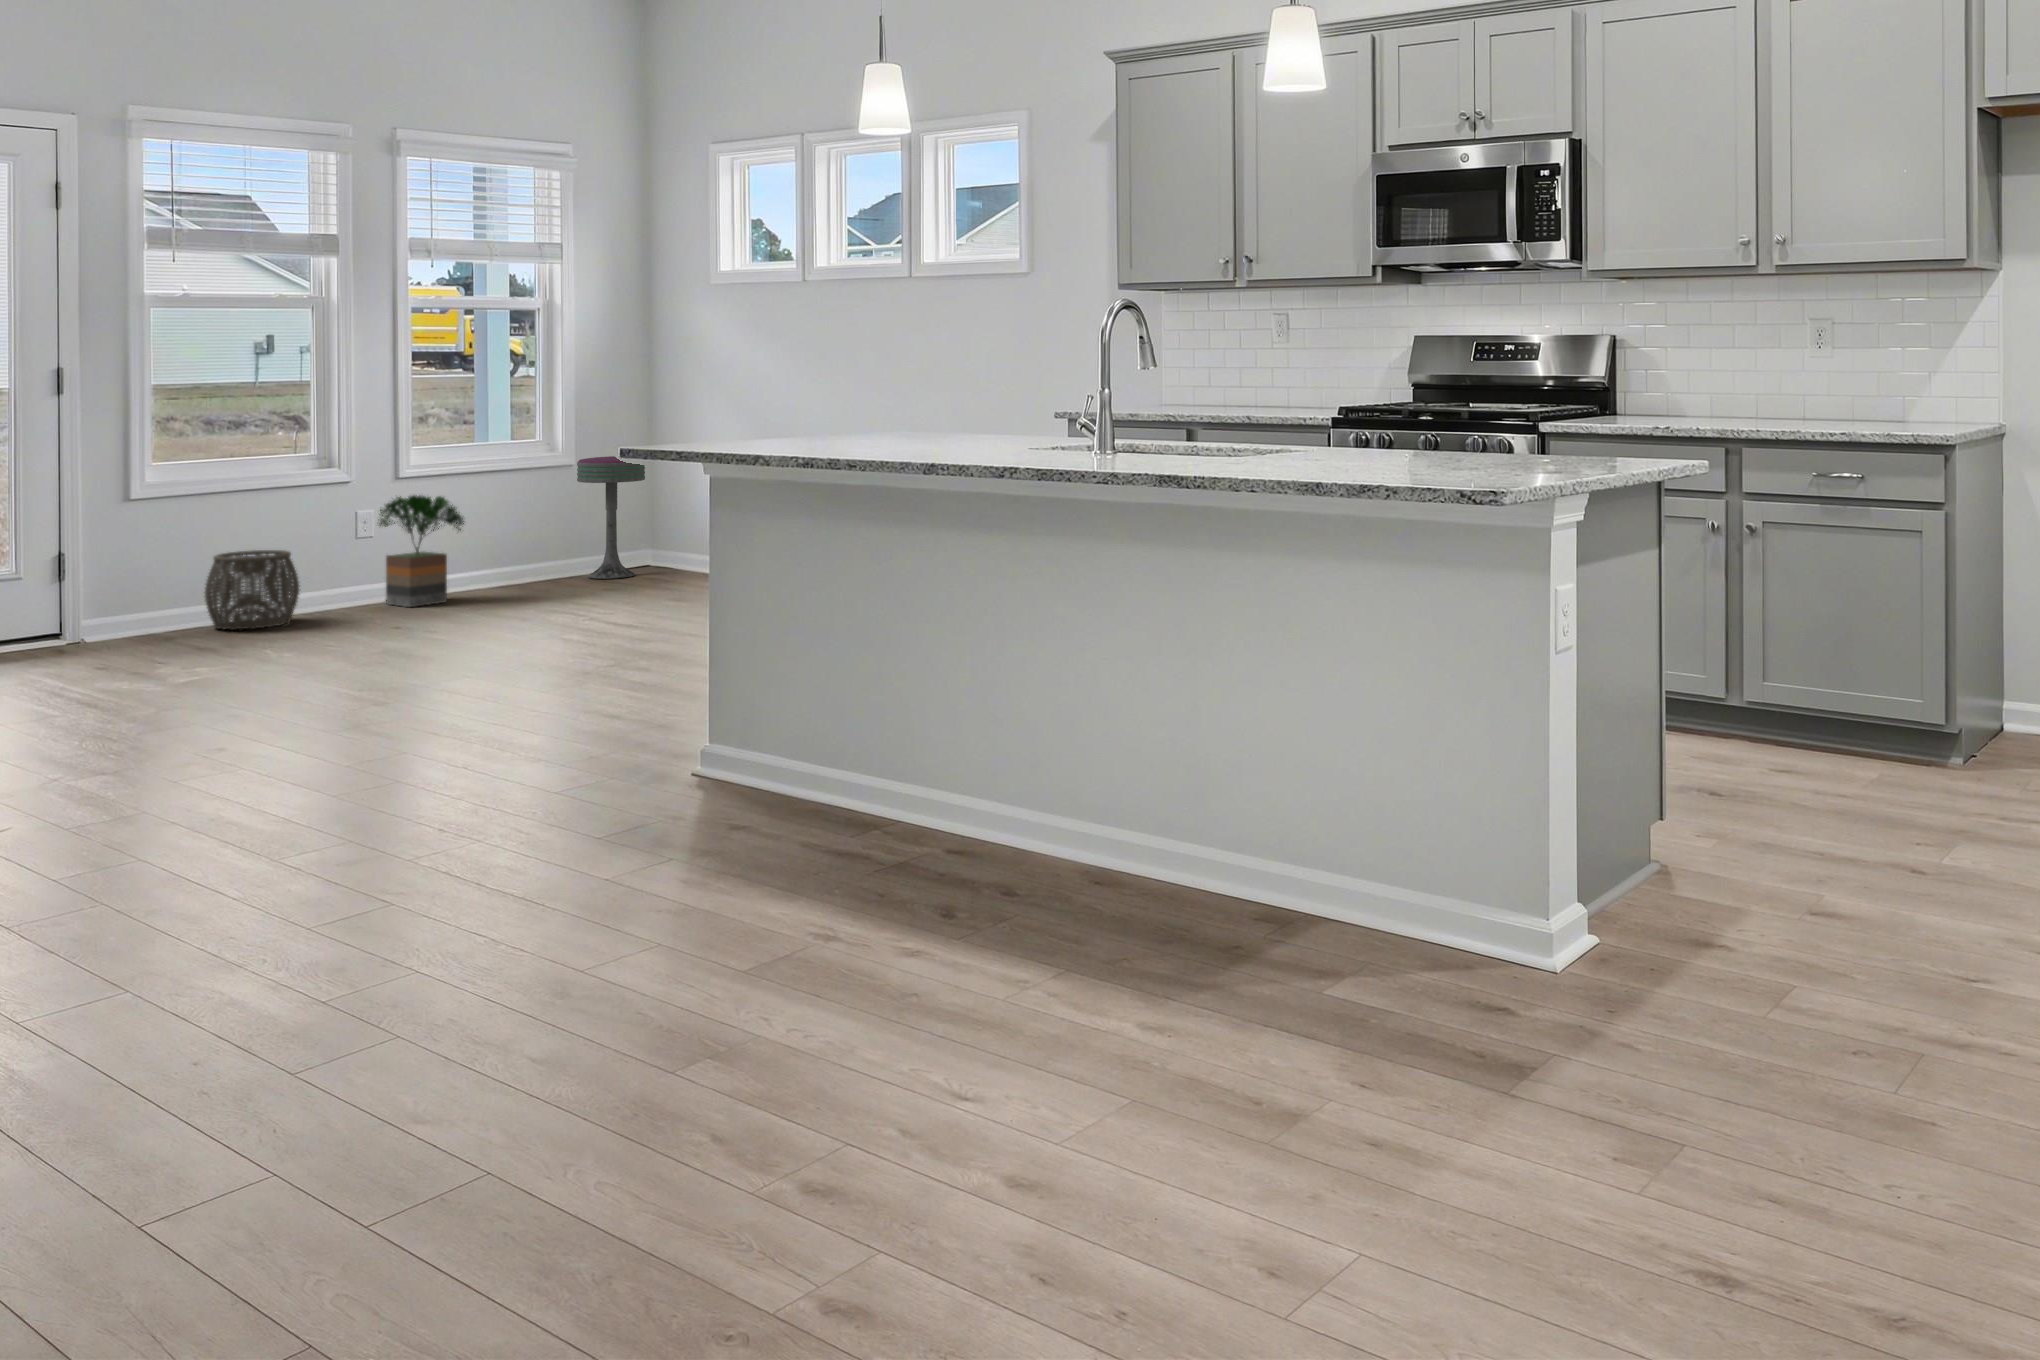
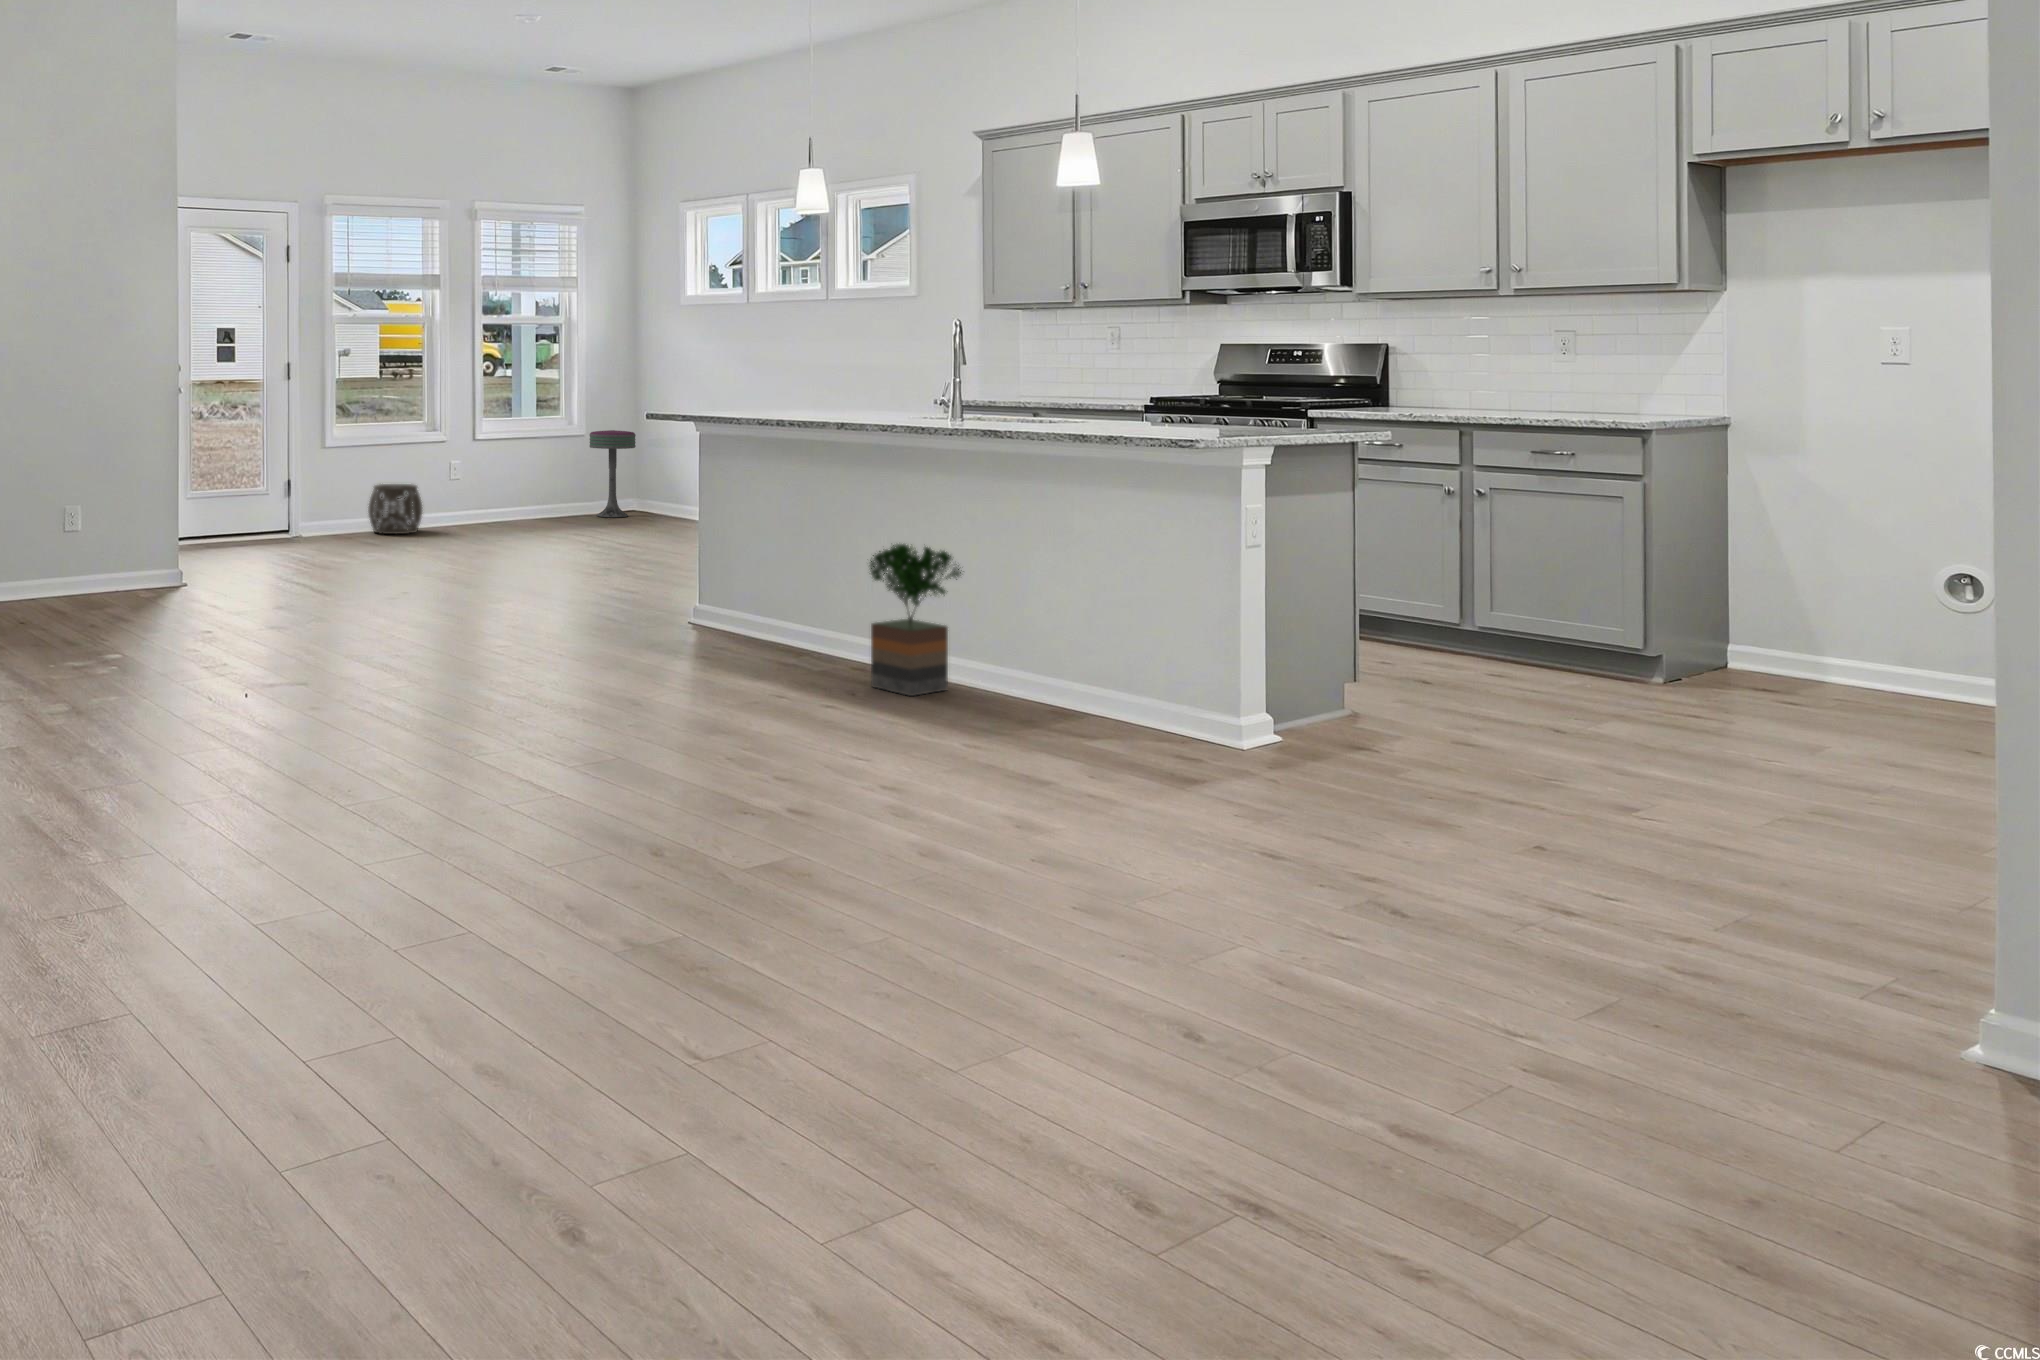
potted tree: present [377,495,465,607] -> present [869,544,964,696]

